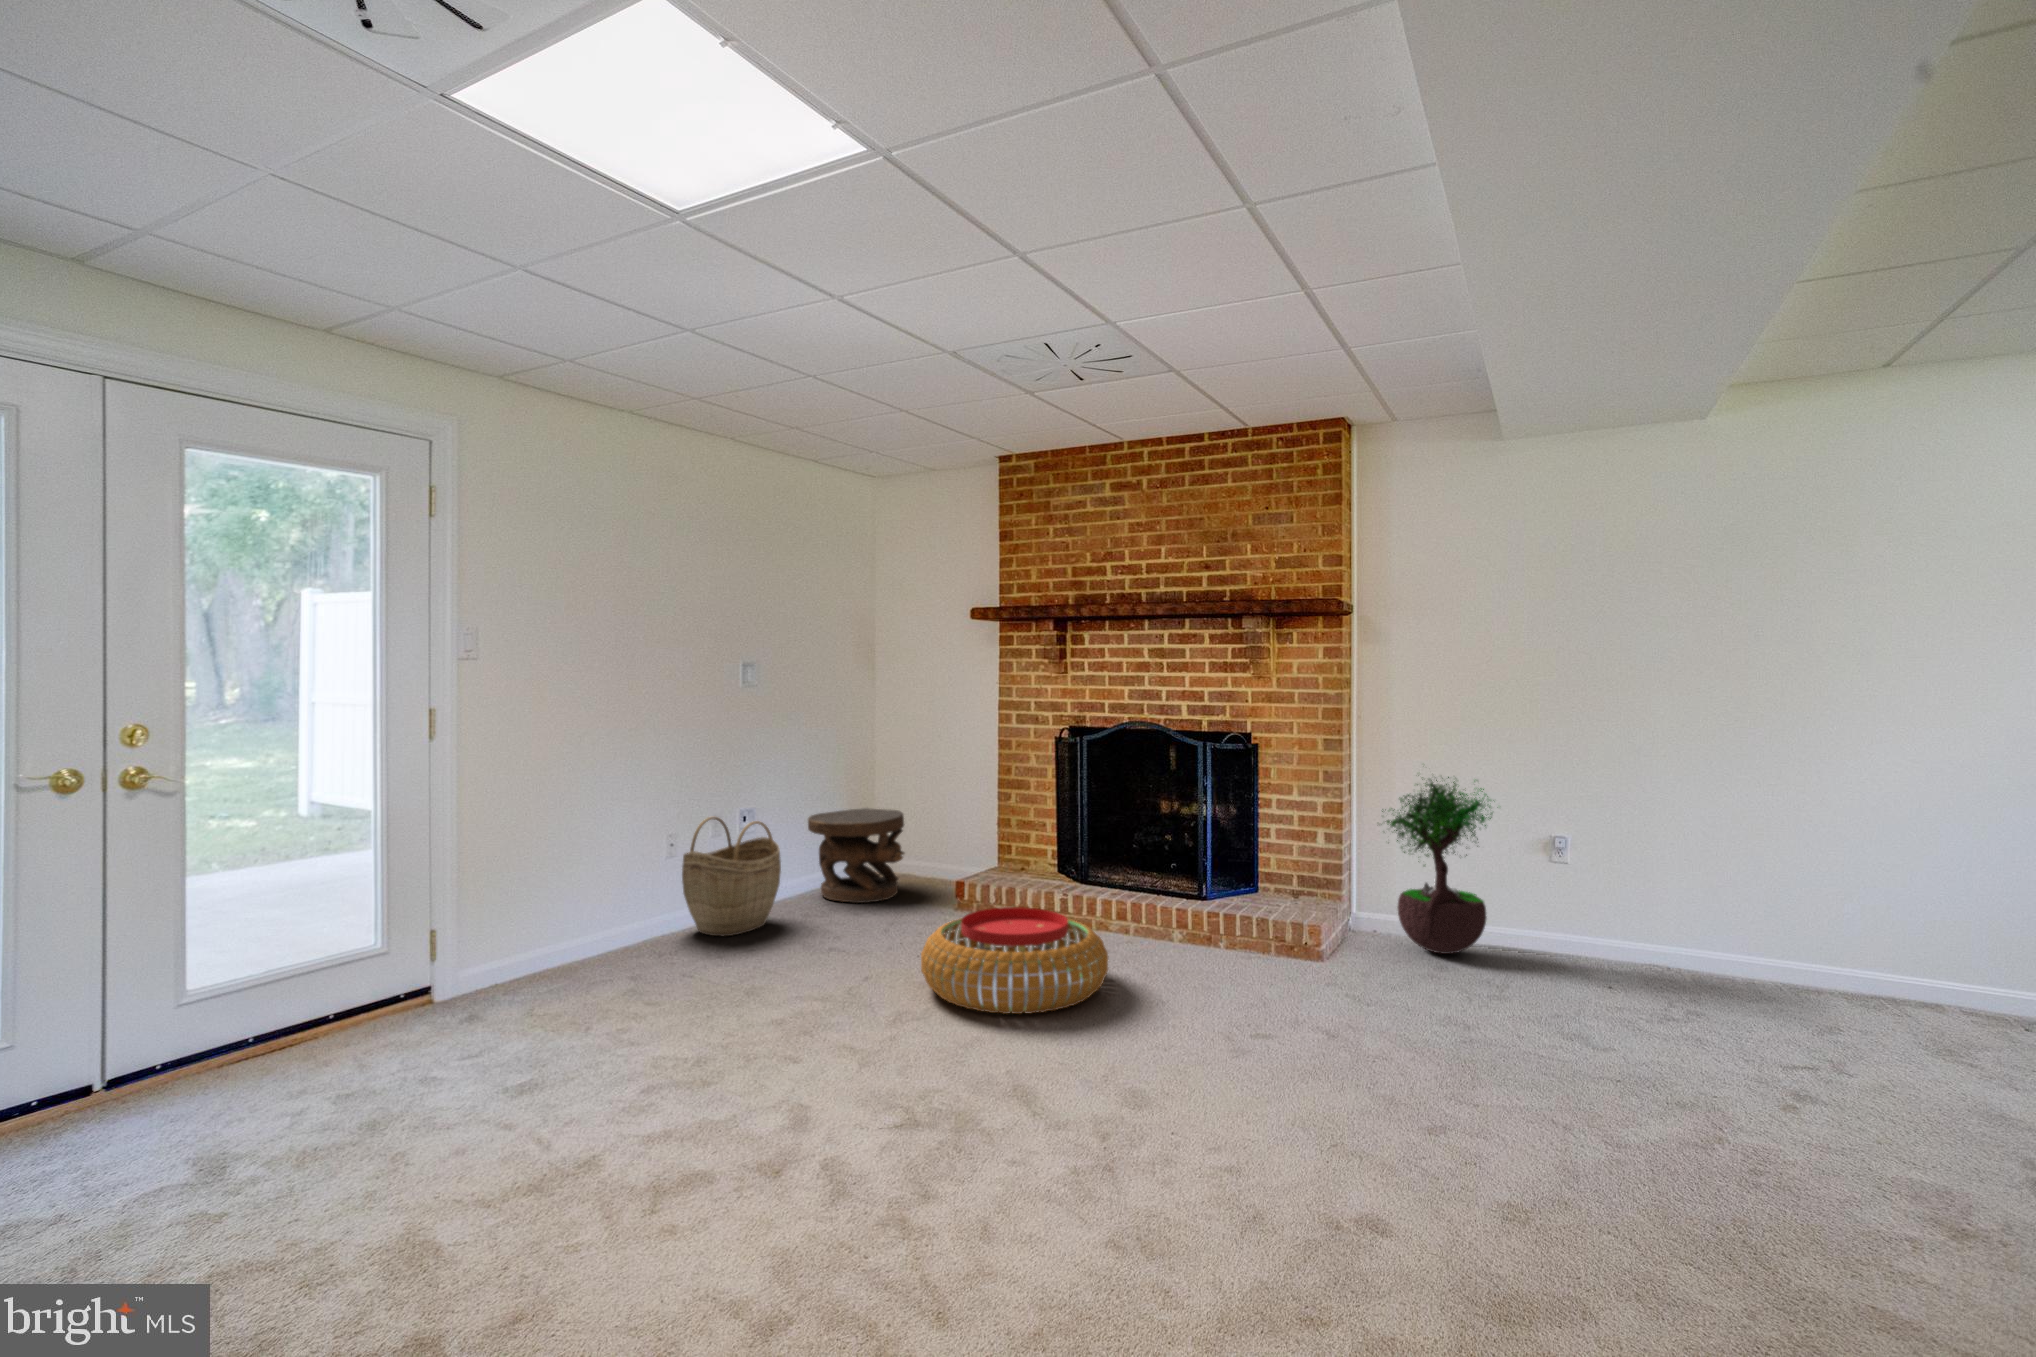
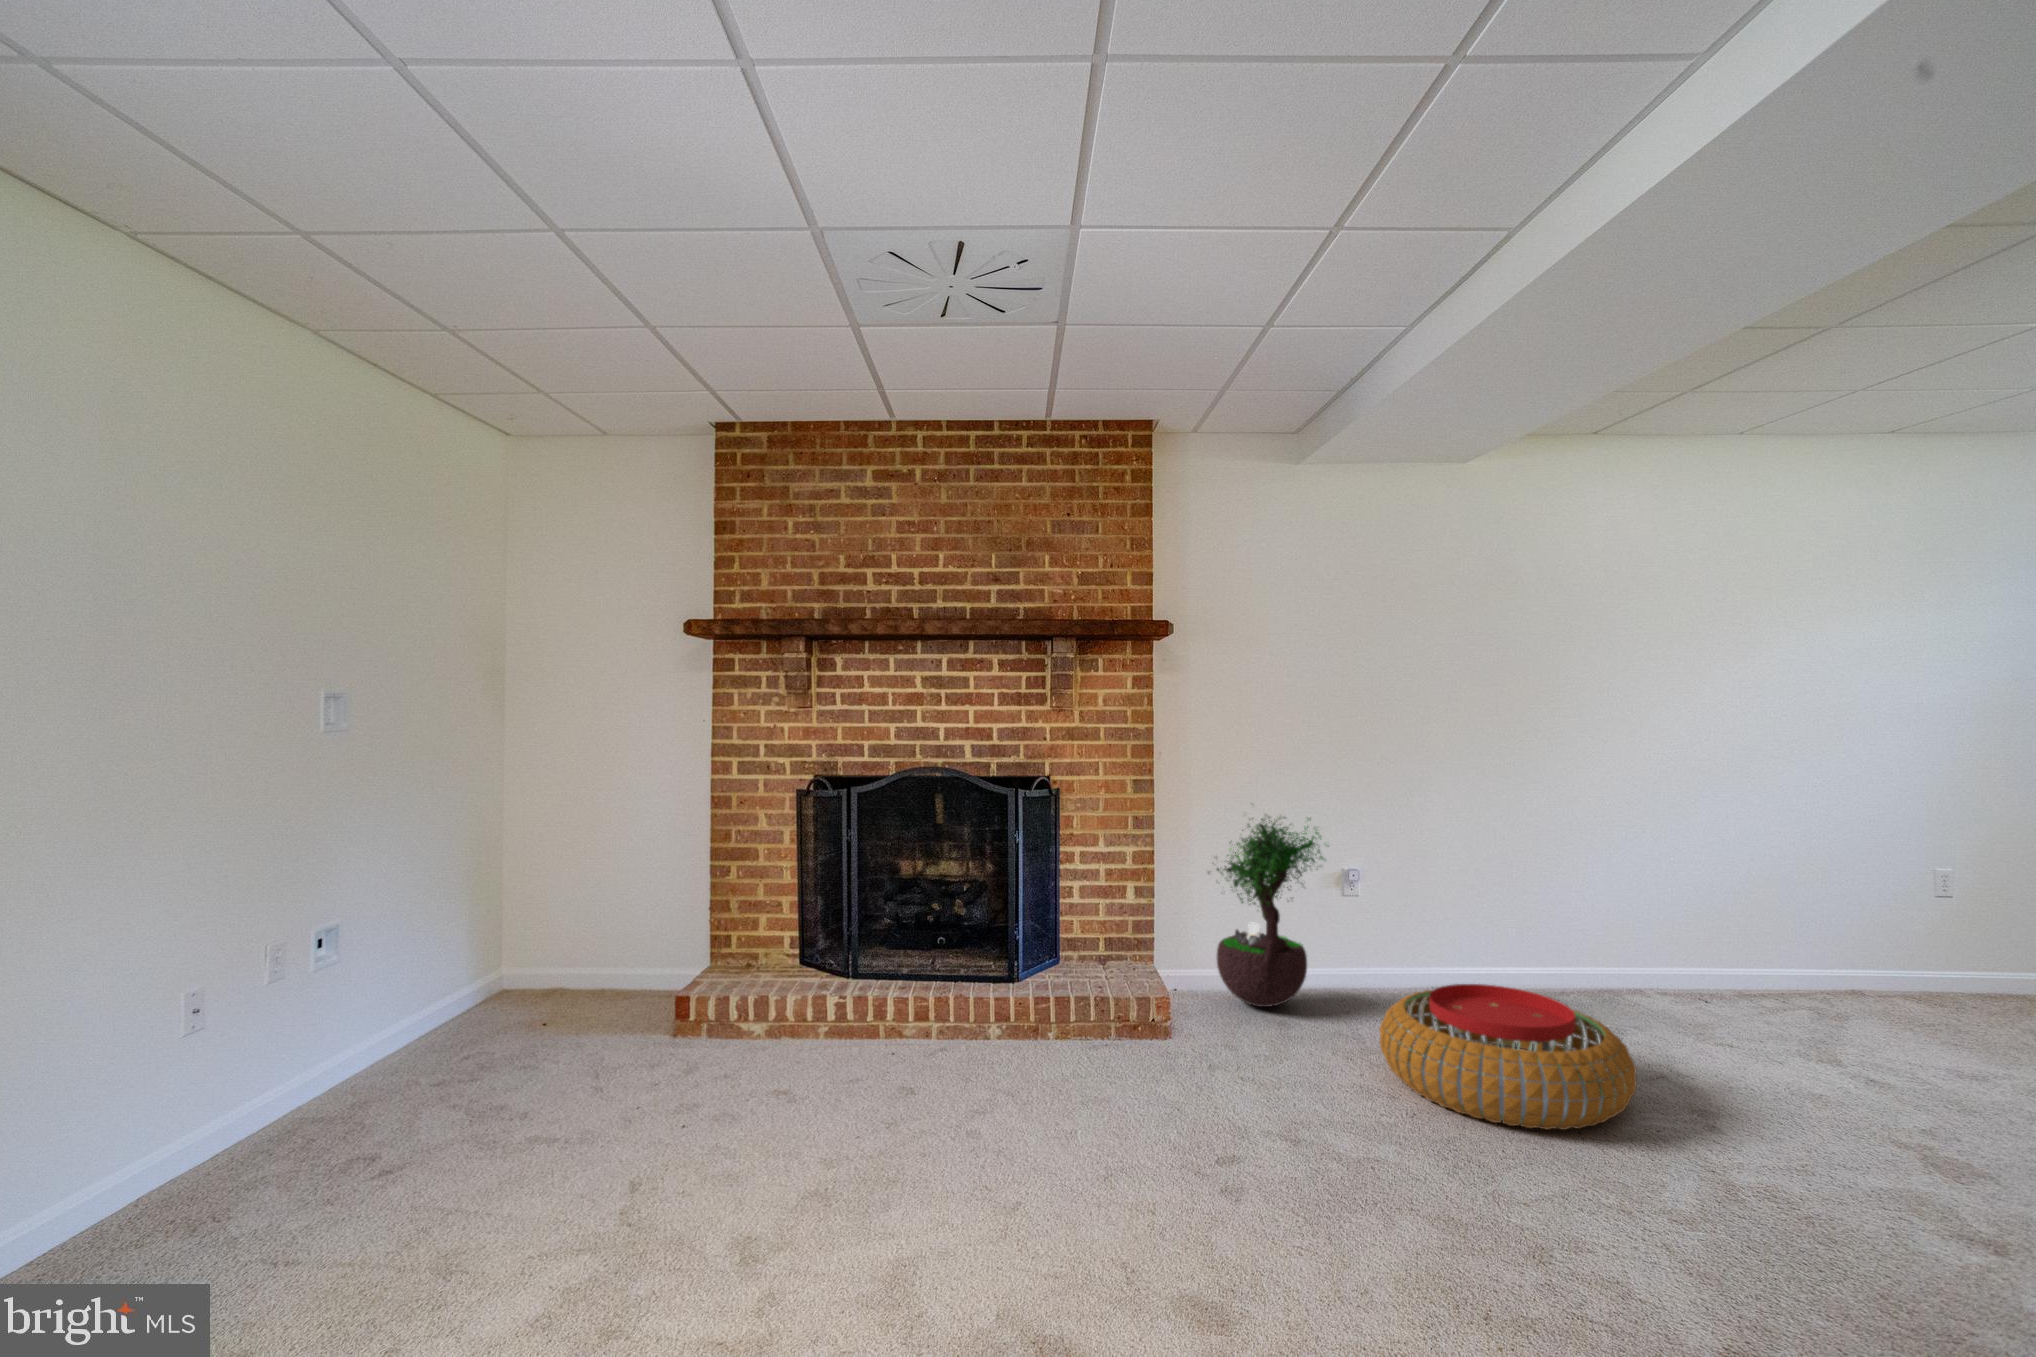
side table: present [808,808,904,903] -> none [410,904,581,1058]
woven basket: present [682,817,781,936] -> none [183,962,388,1183]
pouf: present [921,907,1108,1014] -> present [1379,984,1637,1130]

